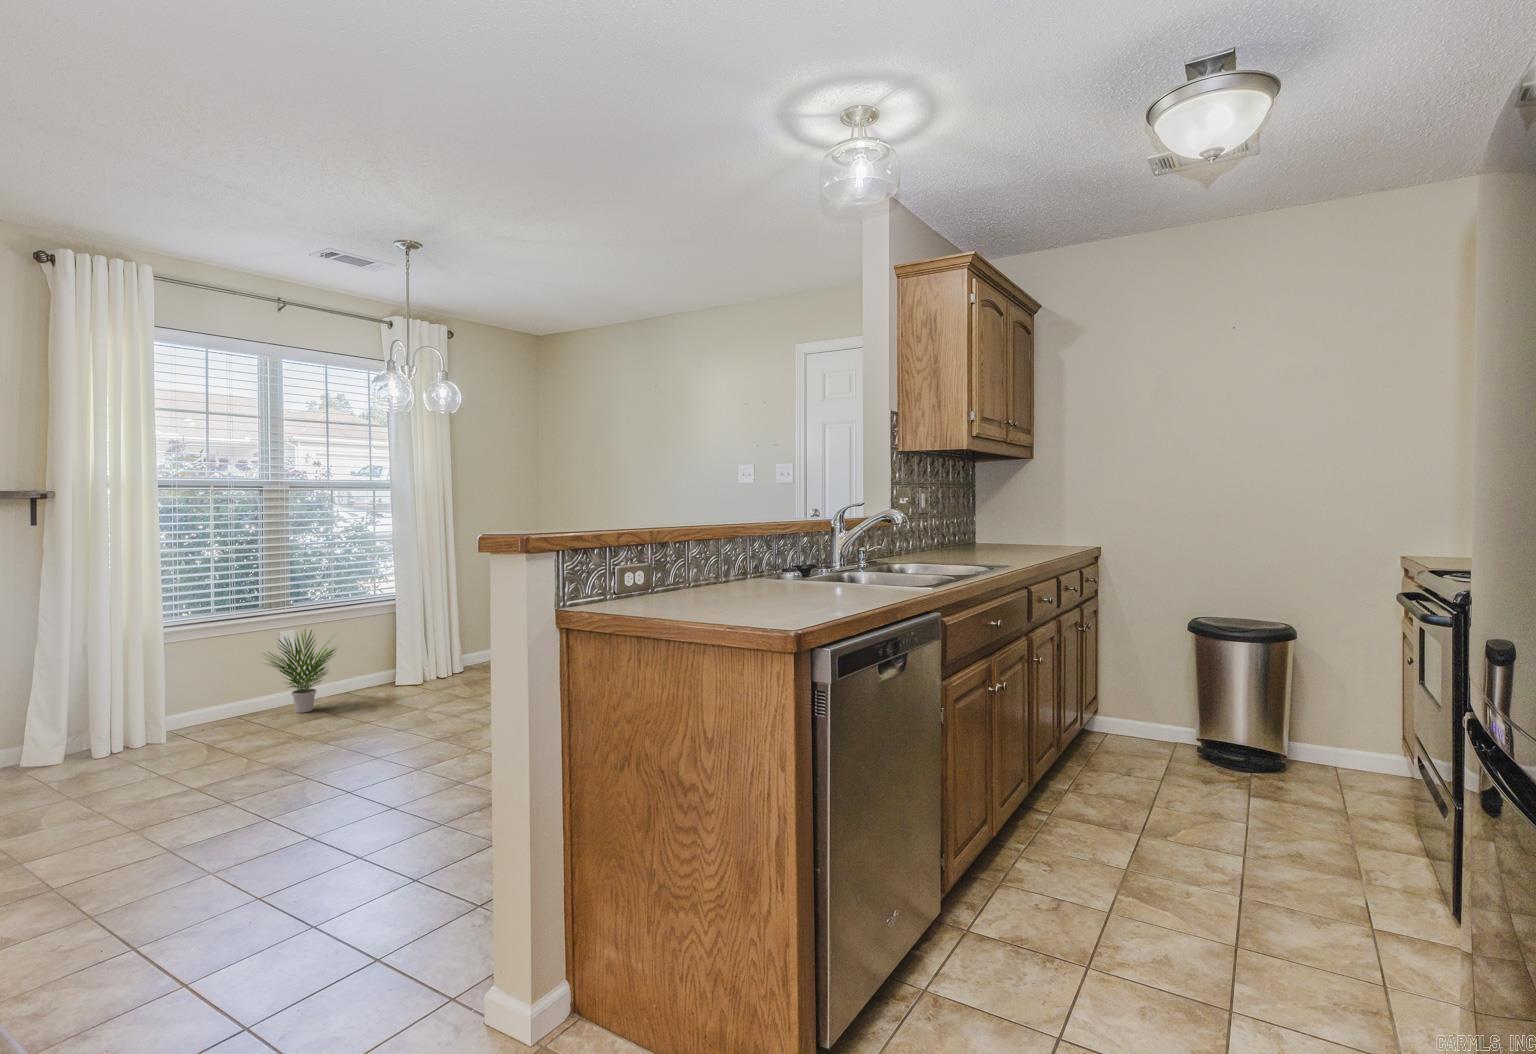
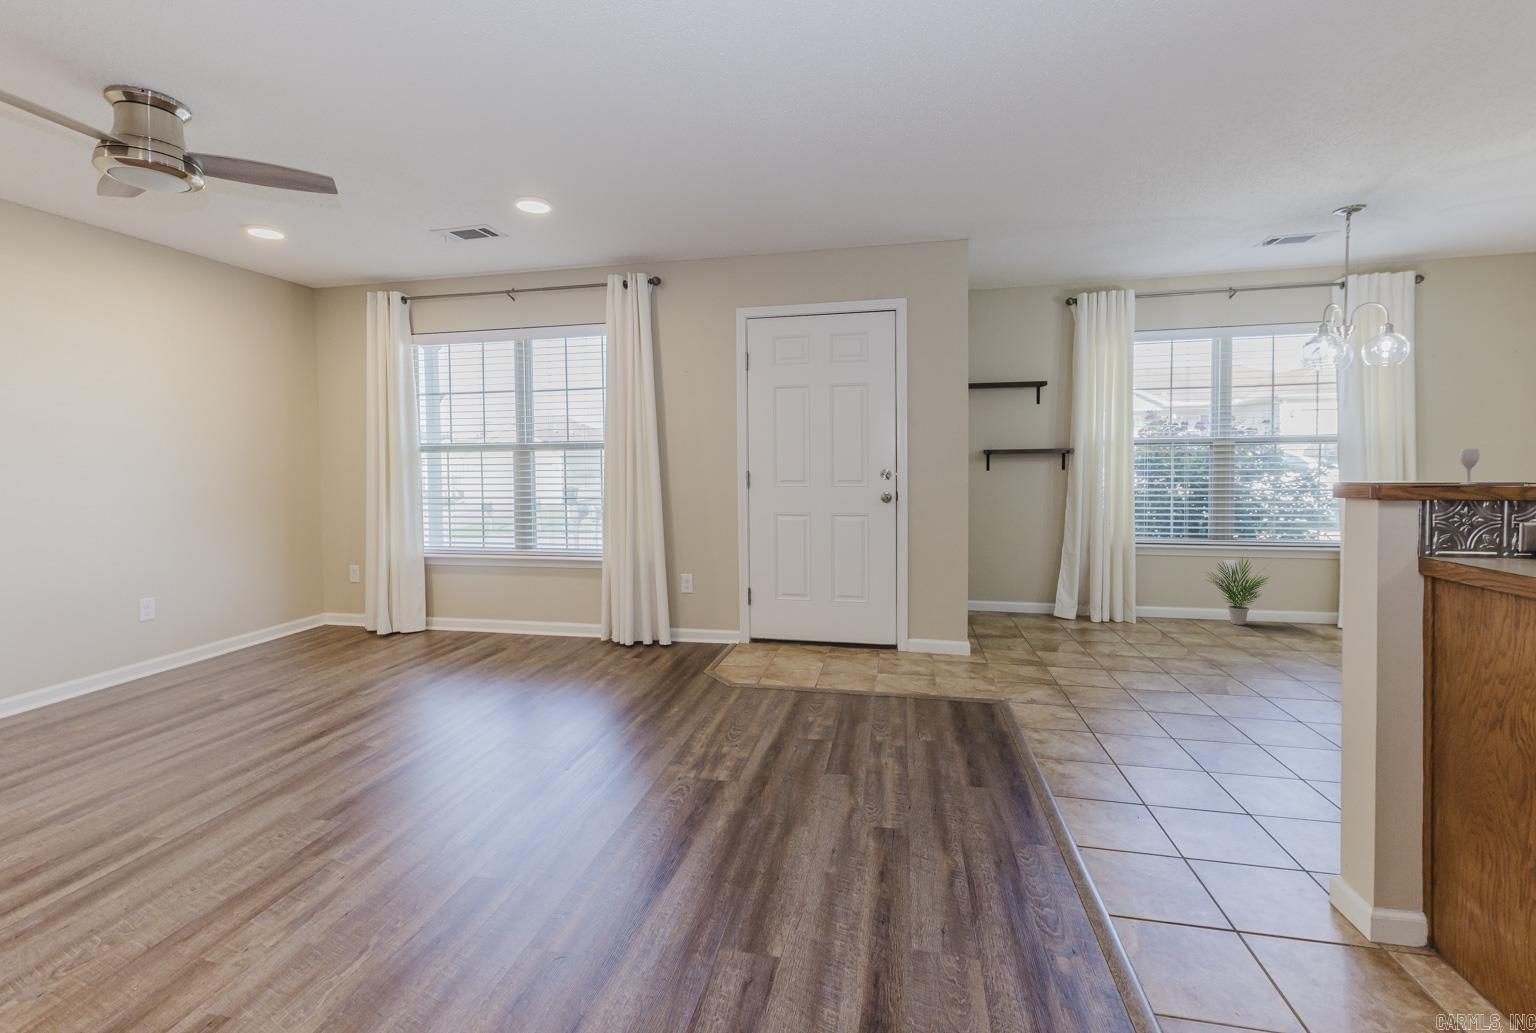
wine glass: none [519,498,605,535] -> present [1411,449,1528,486]

